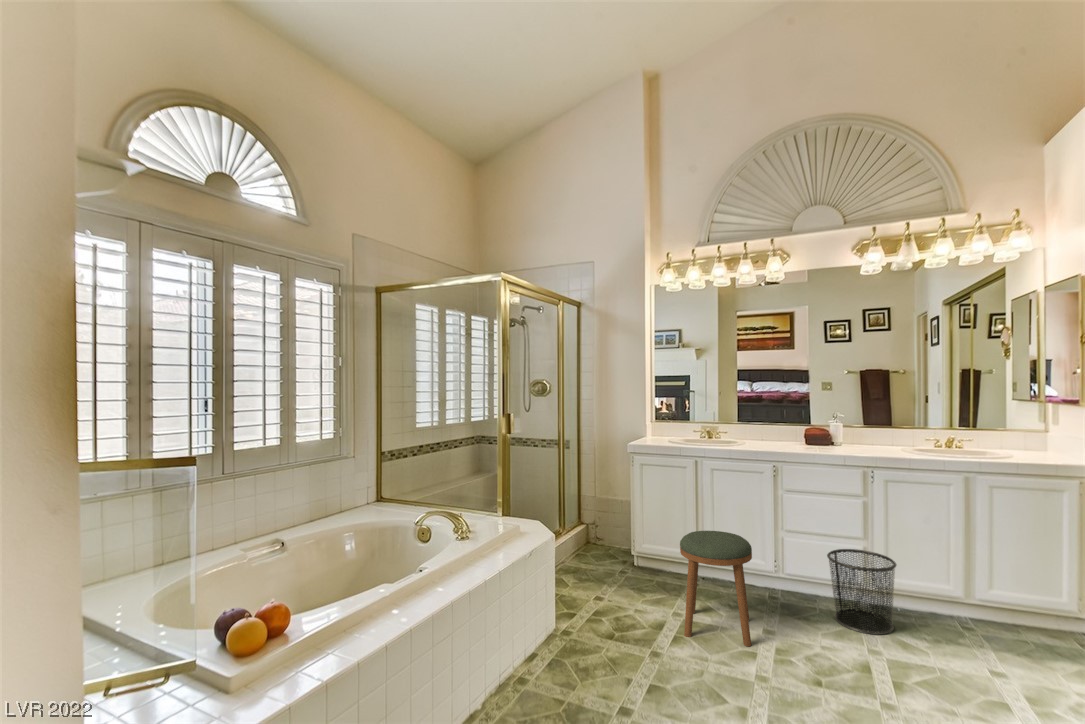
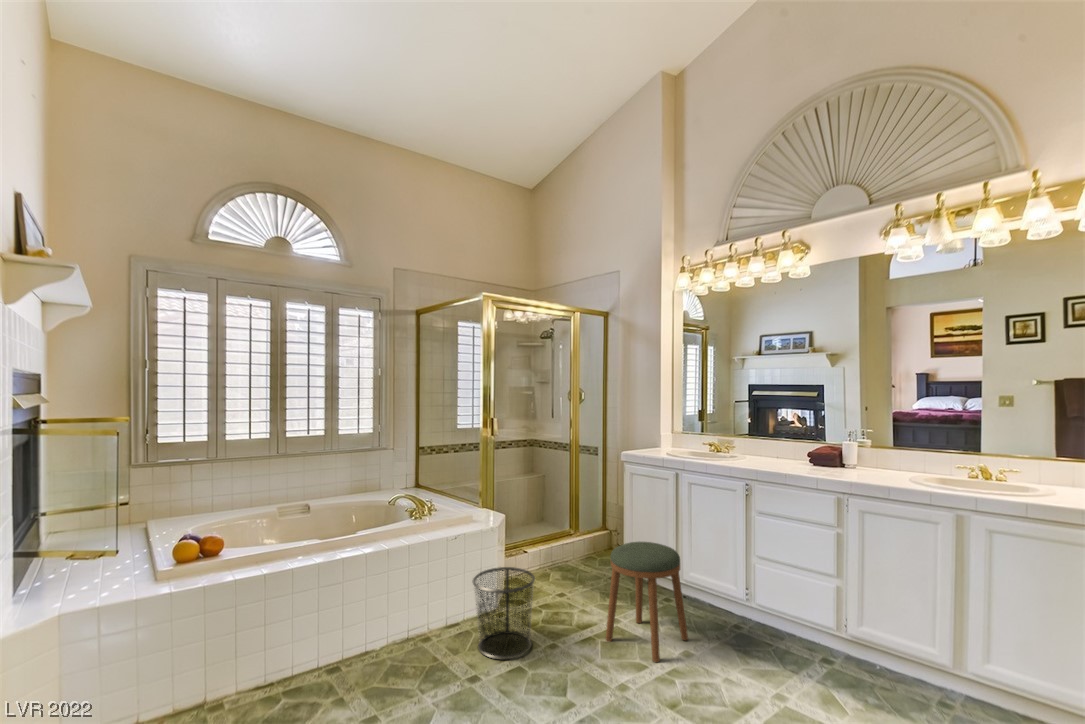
waste bin: present [827,549,896,635] -> present [473,567,535,660]

